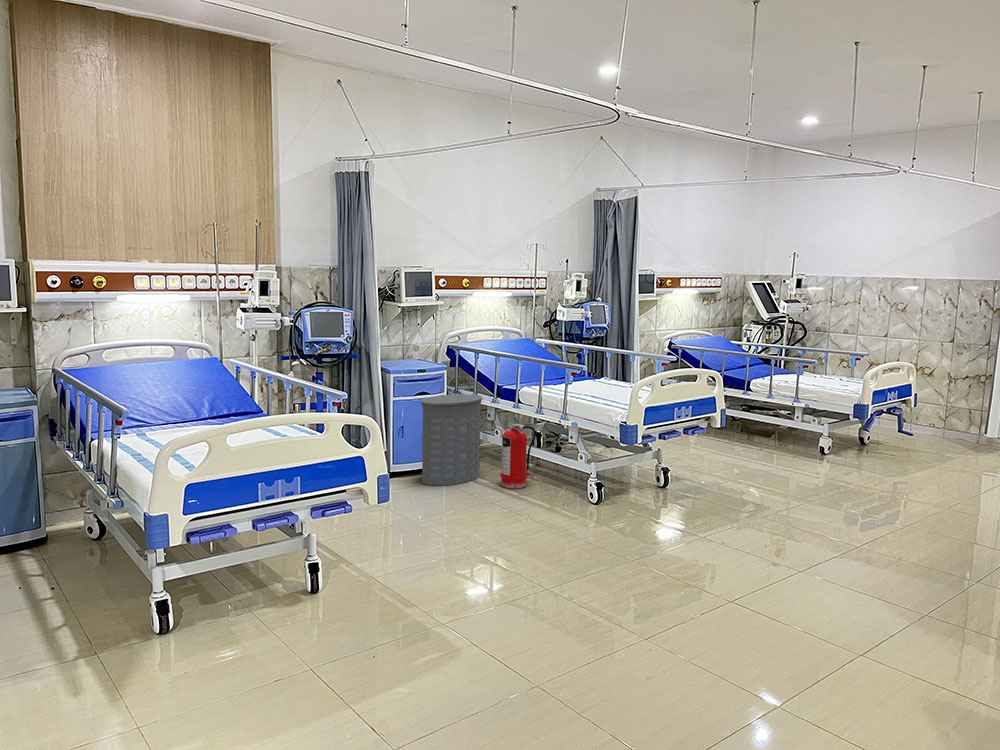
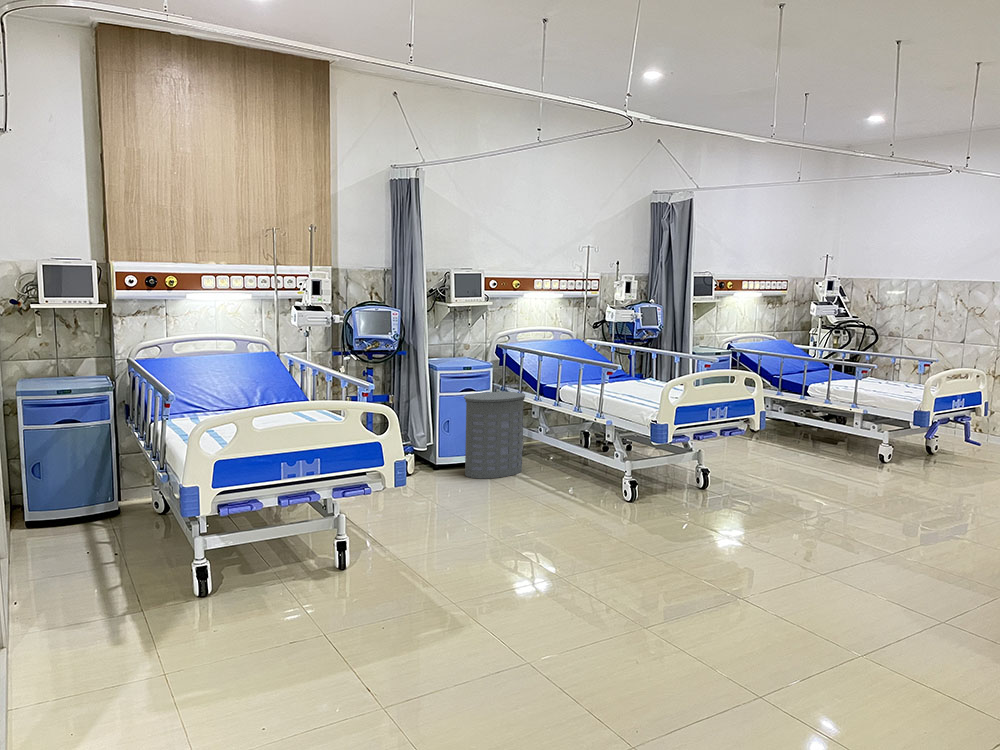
fire extinguisher: present [501,424,536,488] -> none [540,422,576,484]

